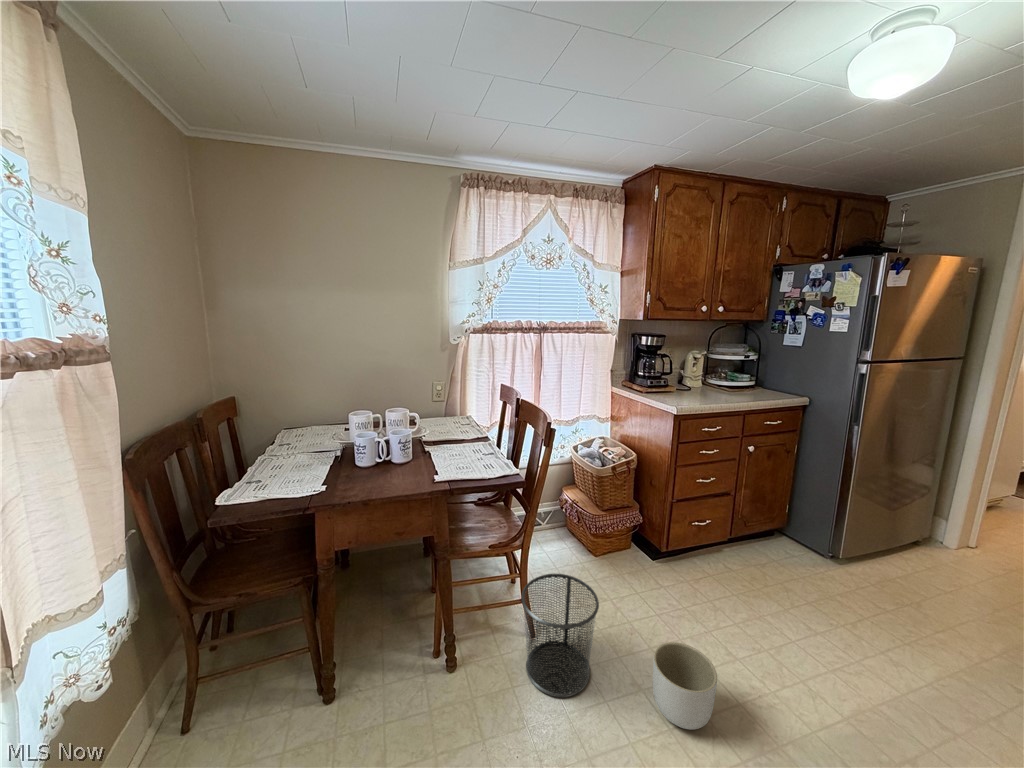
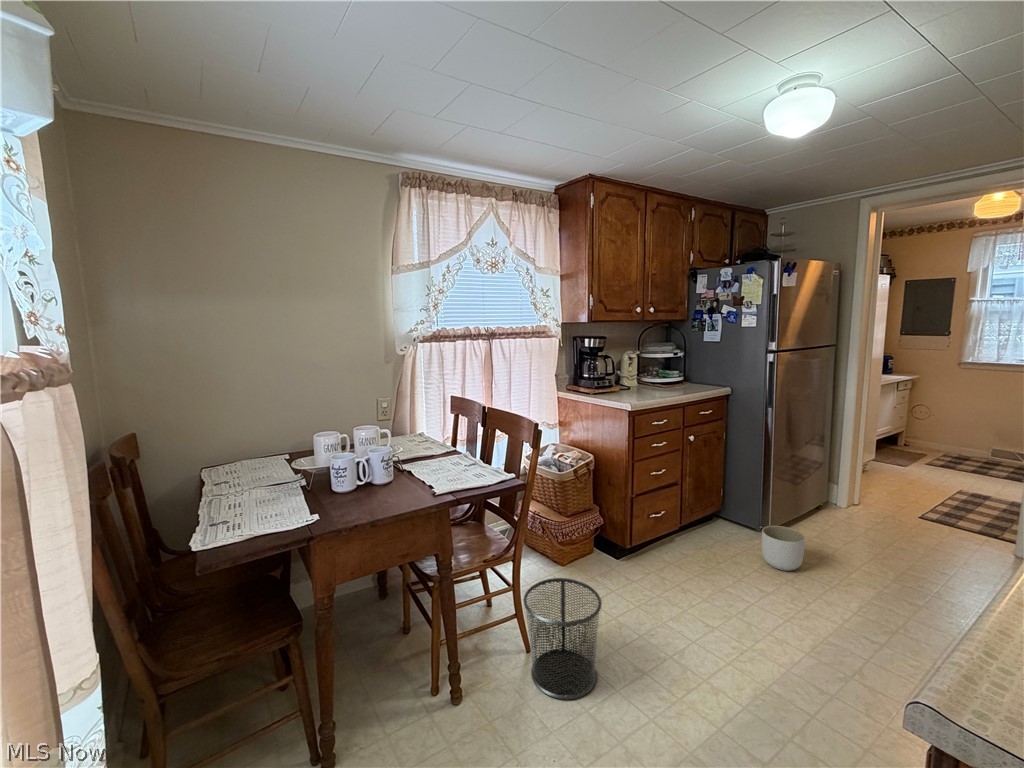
planter: present [653,642,717,730] -> present [762,526,805,571]

